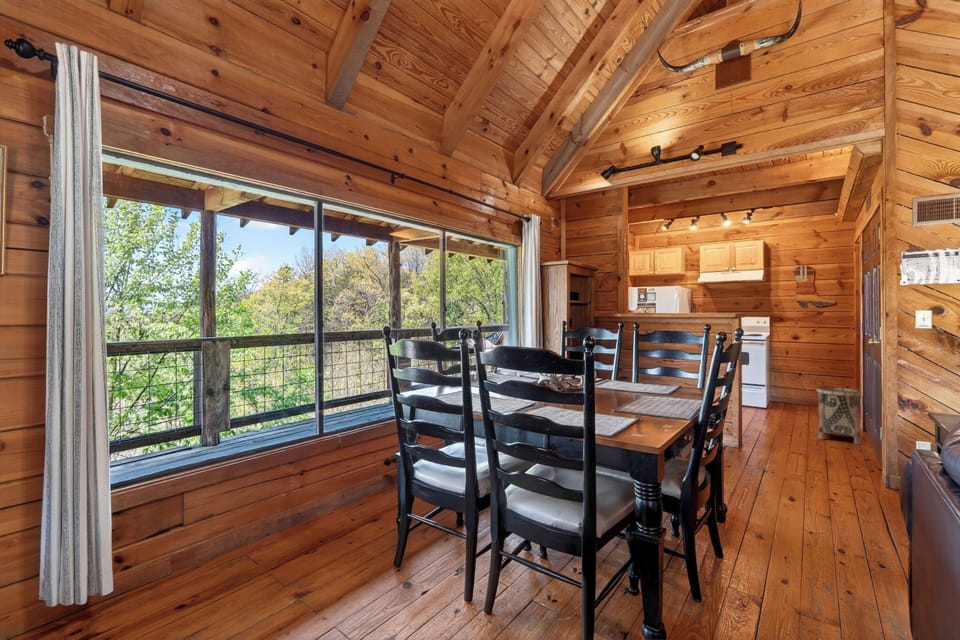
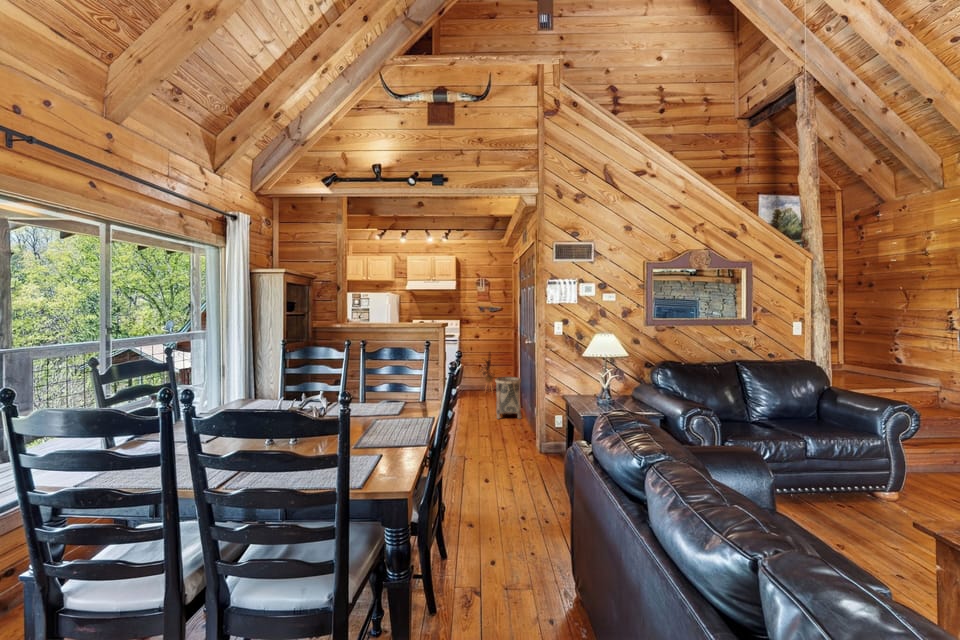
house plant: none [791,356,825,410] -> present [483,358,495,389]

